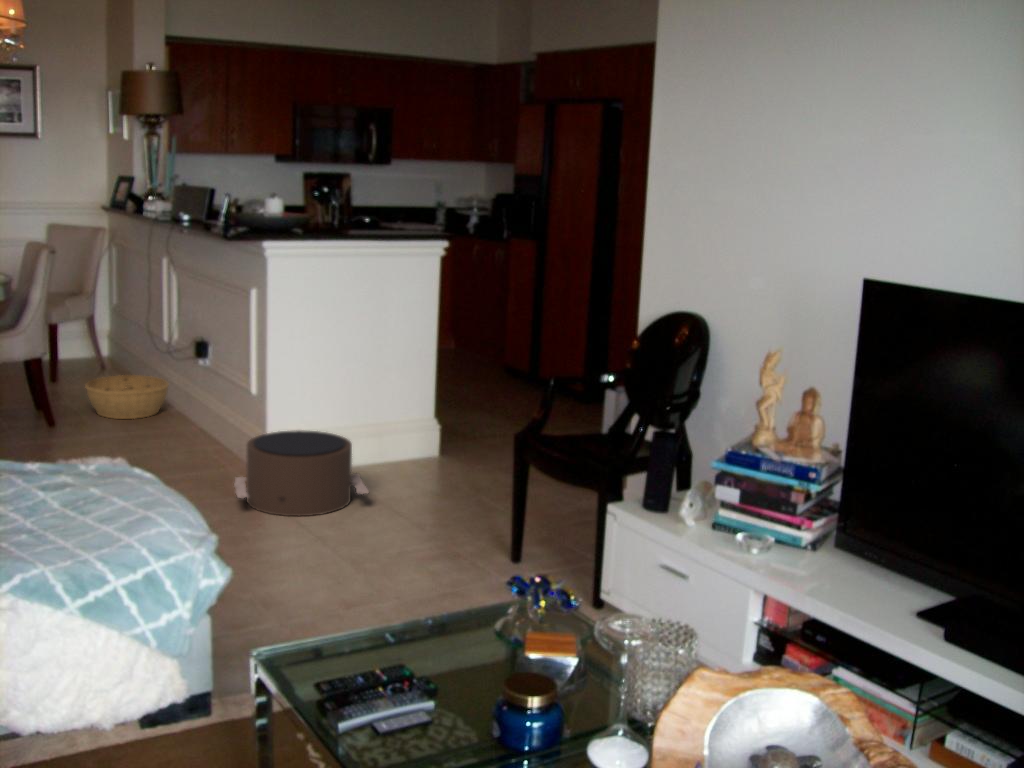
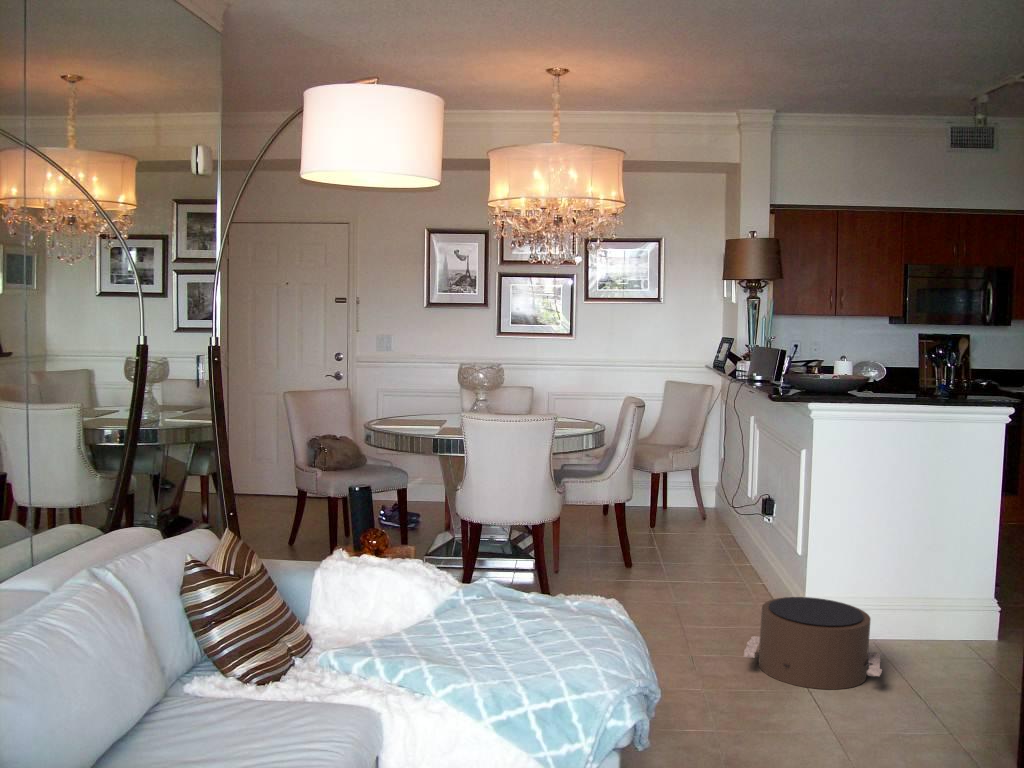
basket: present [86,375,169,419] -> none [659,523,735,565]

